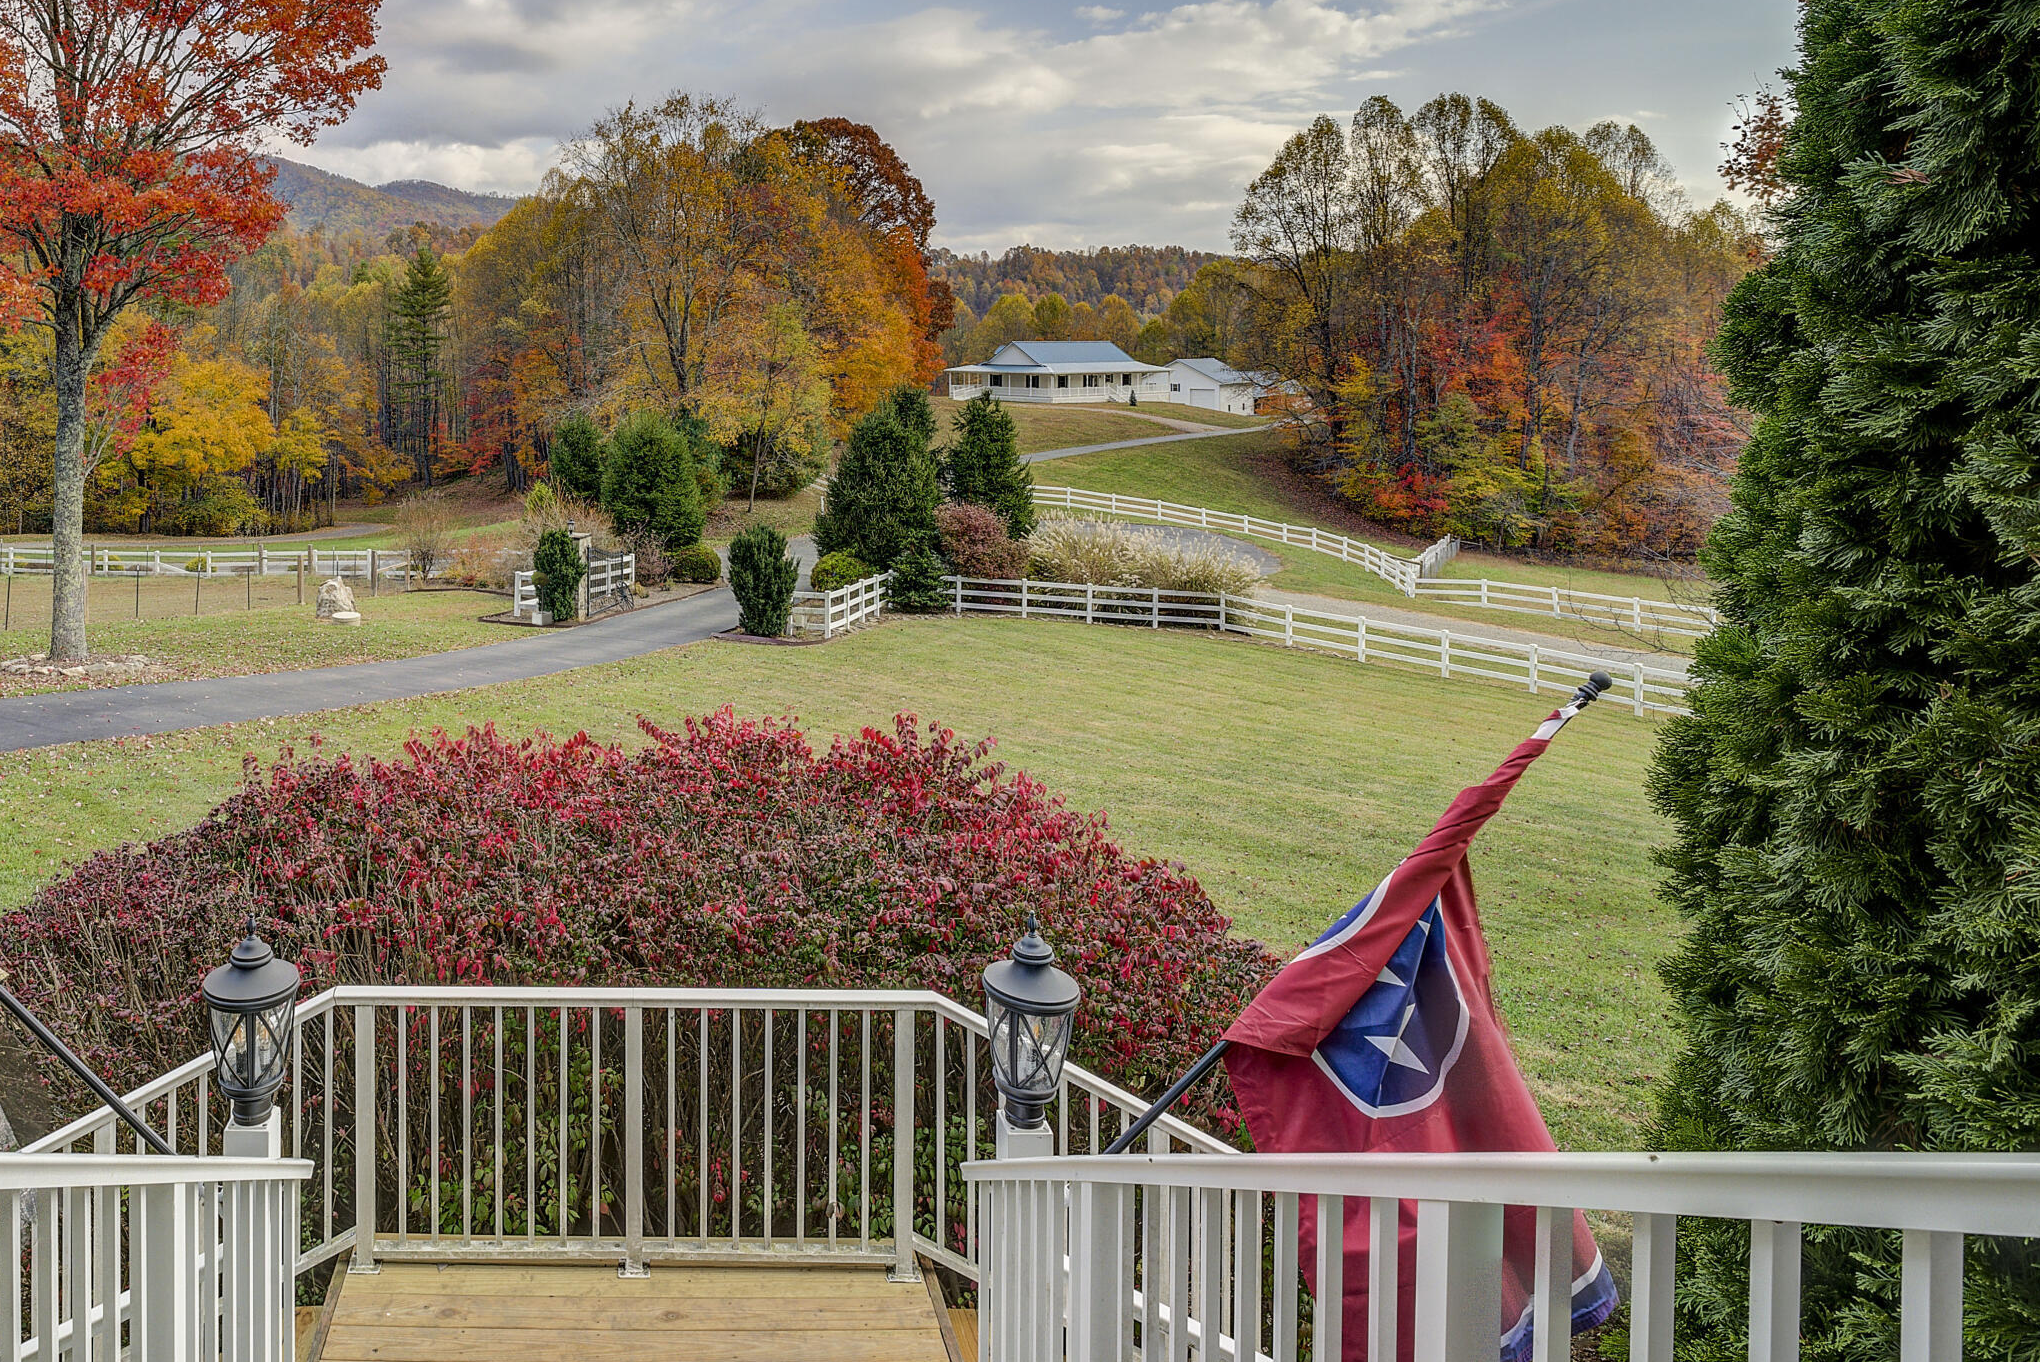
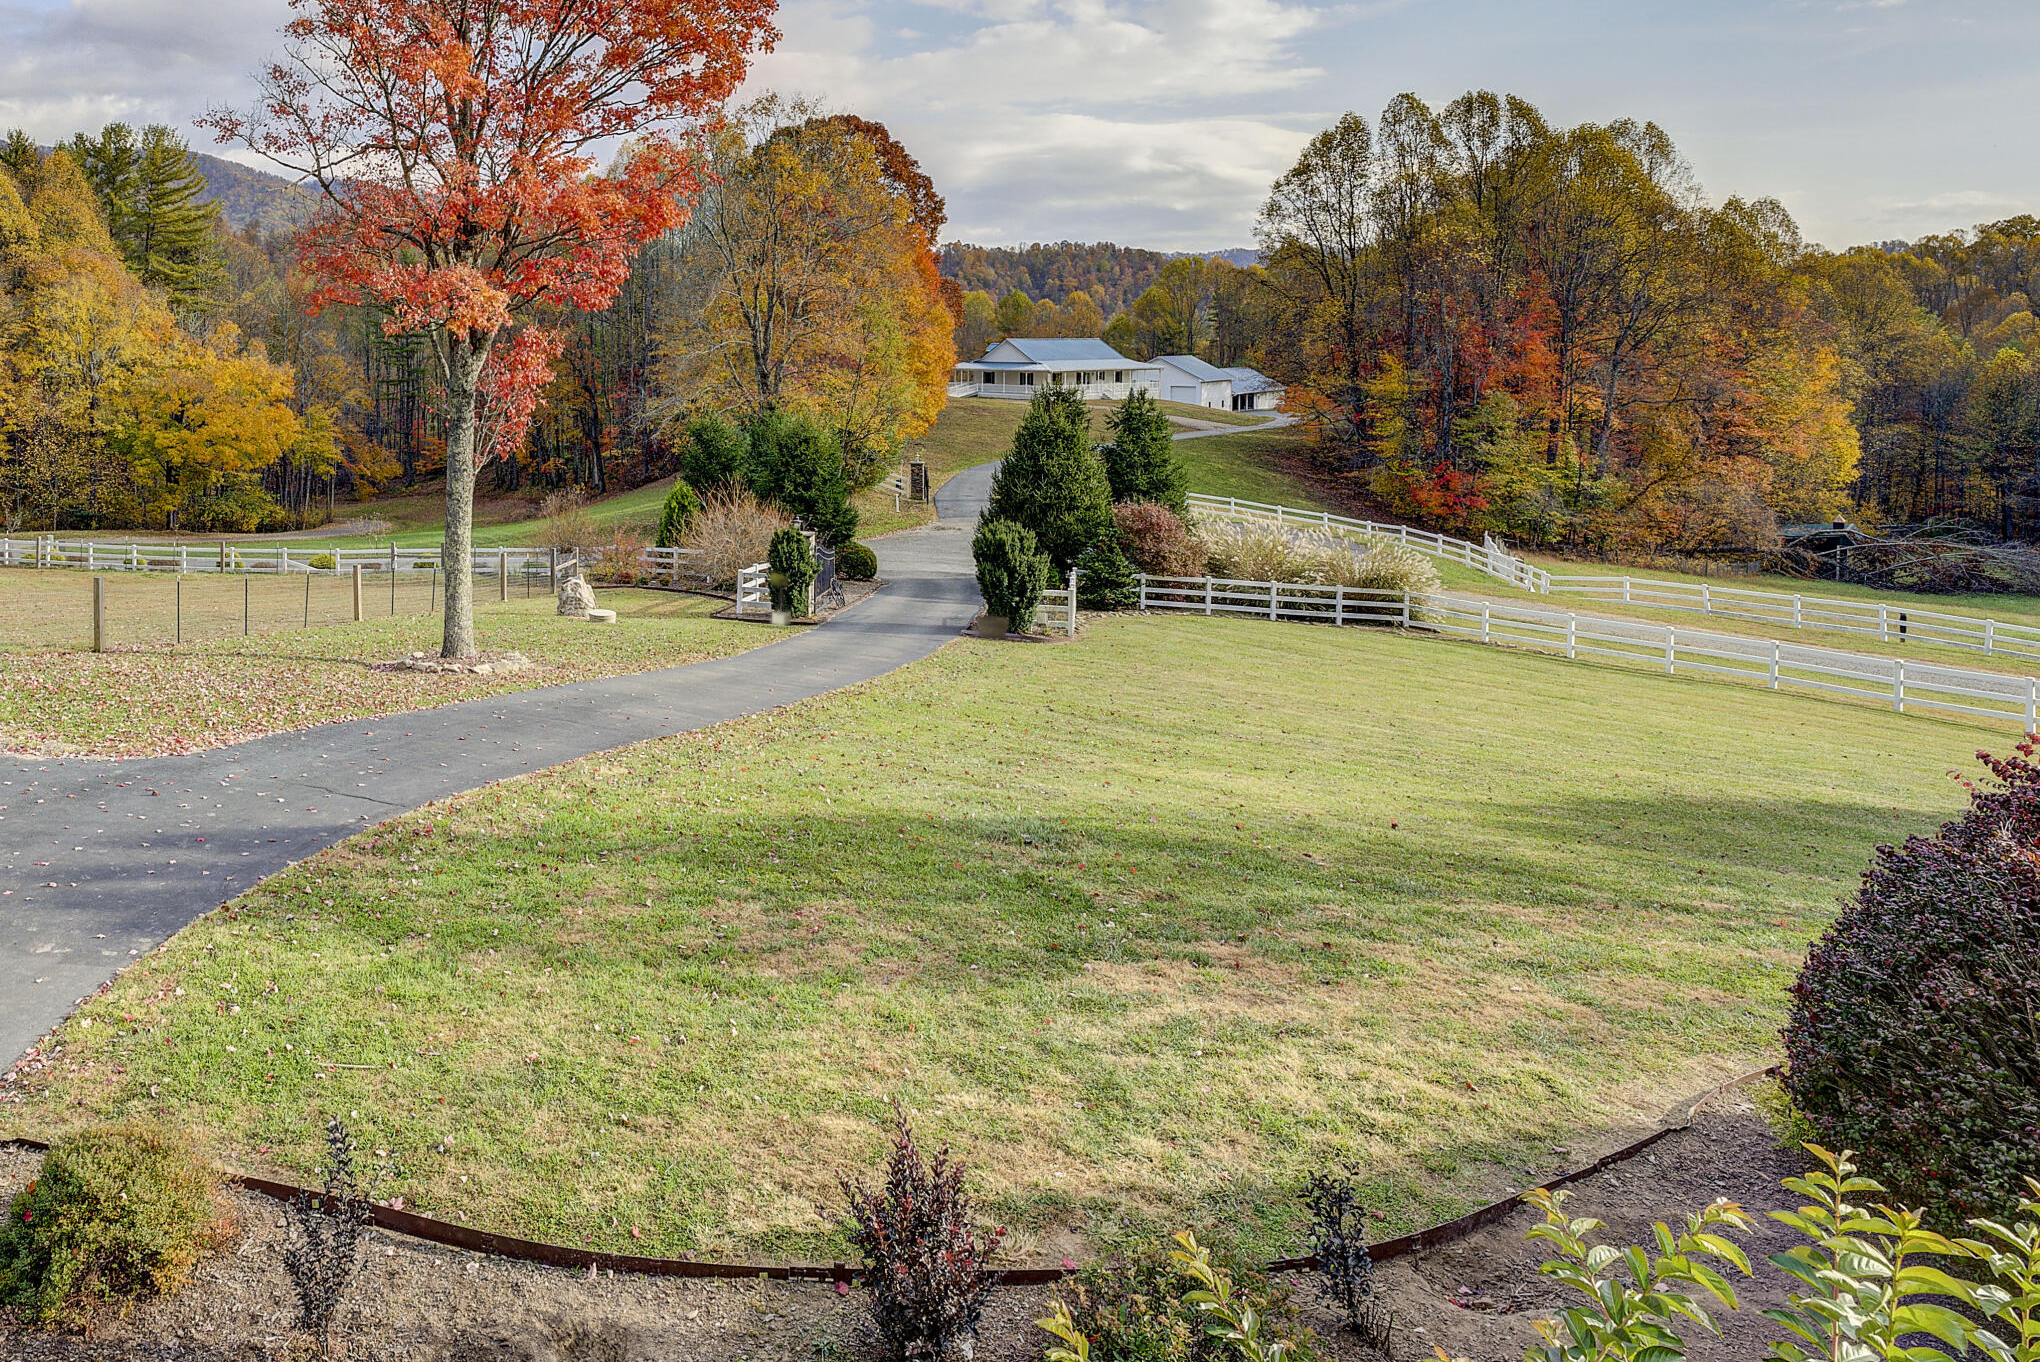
wooden bucket: none [728,611,761,640] -> present [977,616,1009,640]

